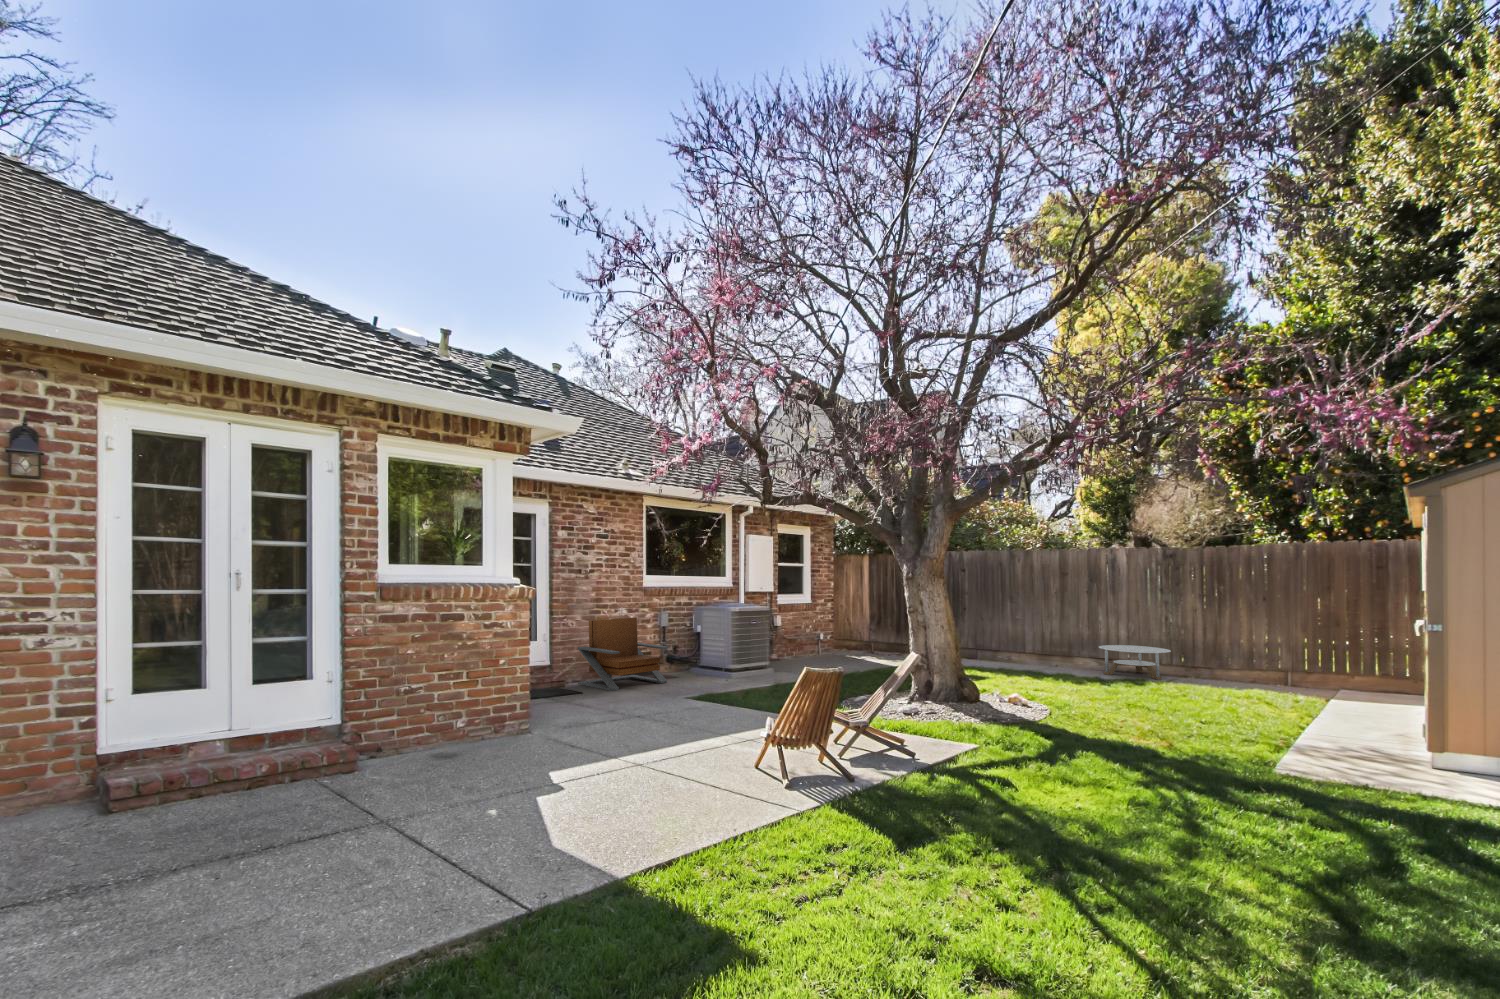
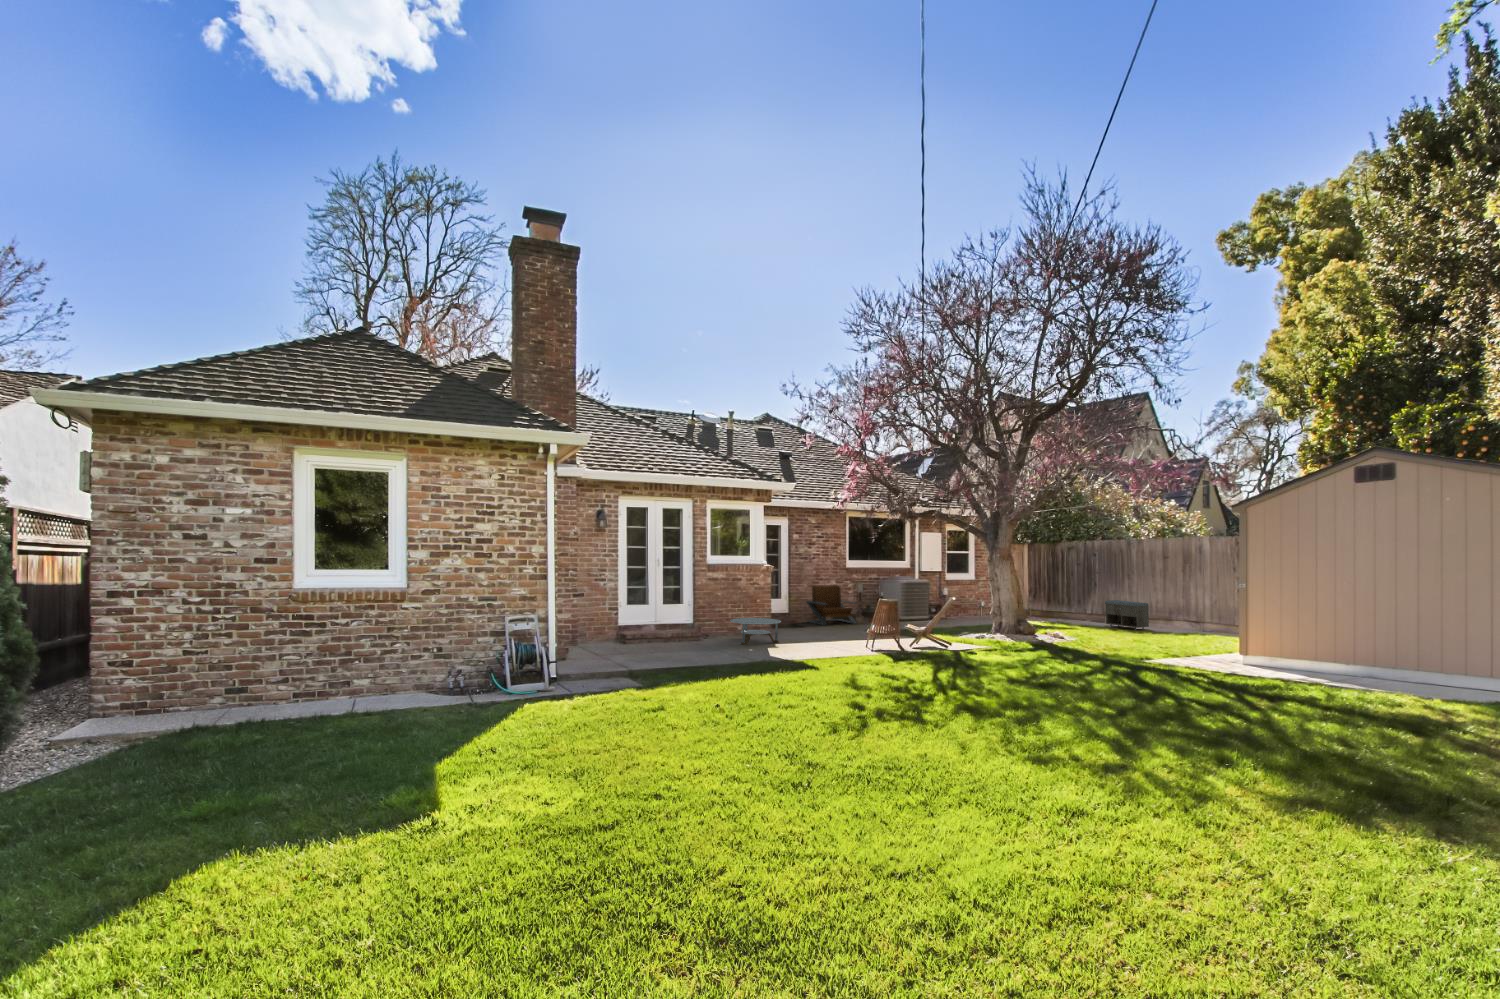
storage bench: none [1000,625,1056,666] -> present [1105,600,1149,630]
round table: present [1099,645,1171,680] -> present [730,618,781,645]

